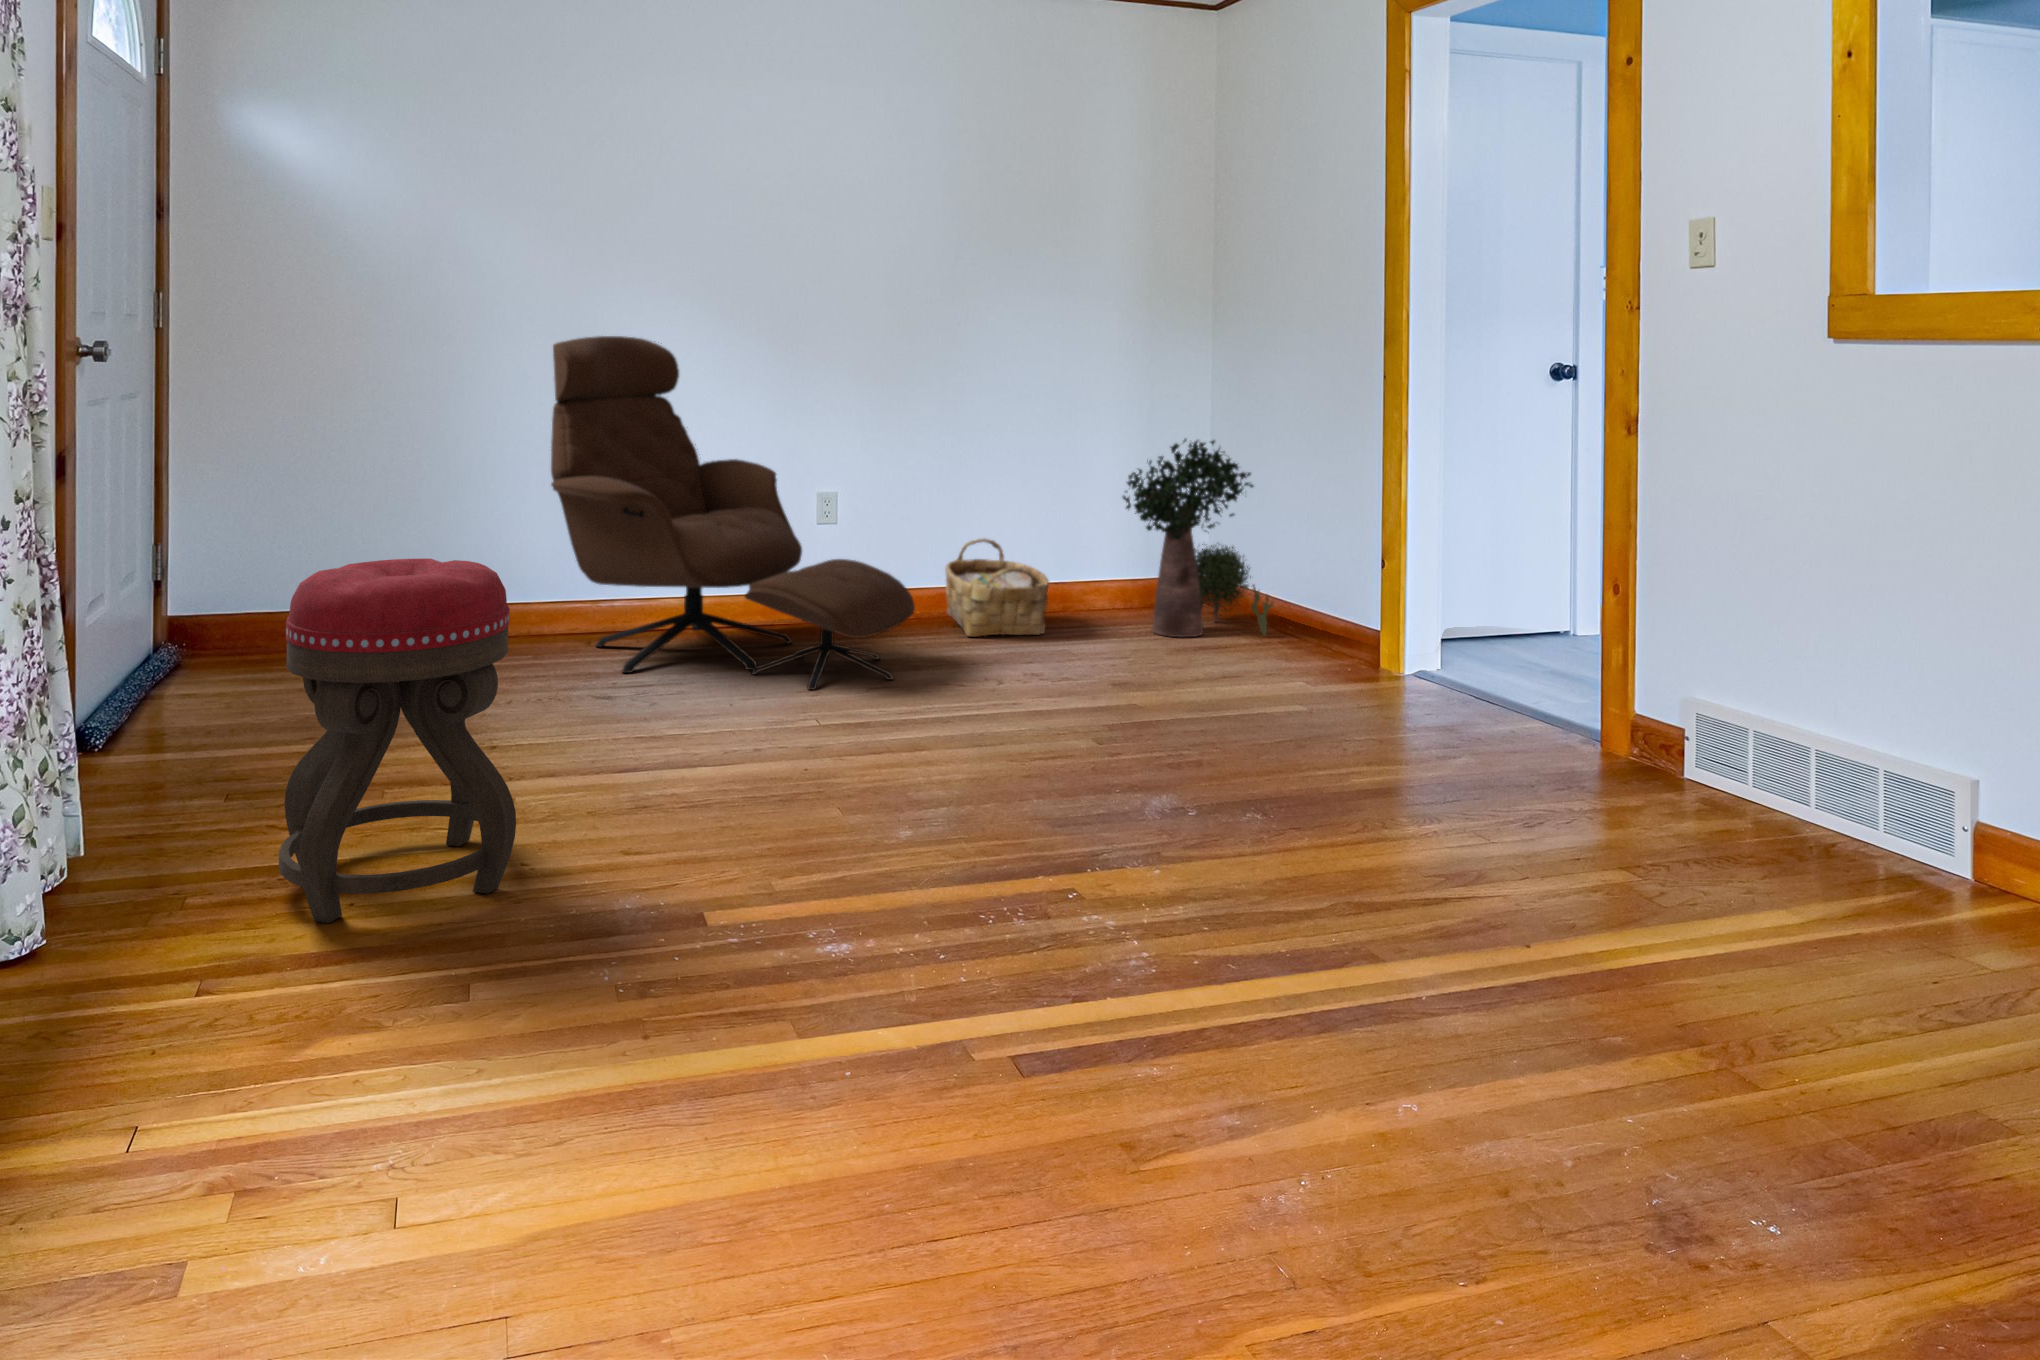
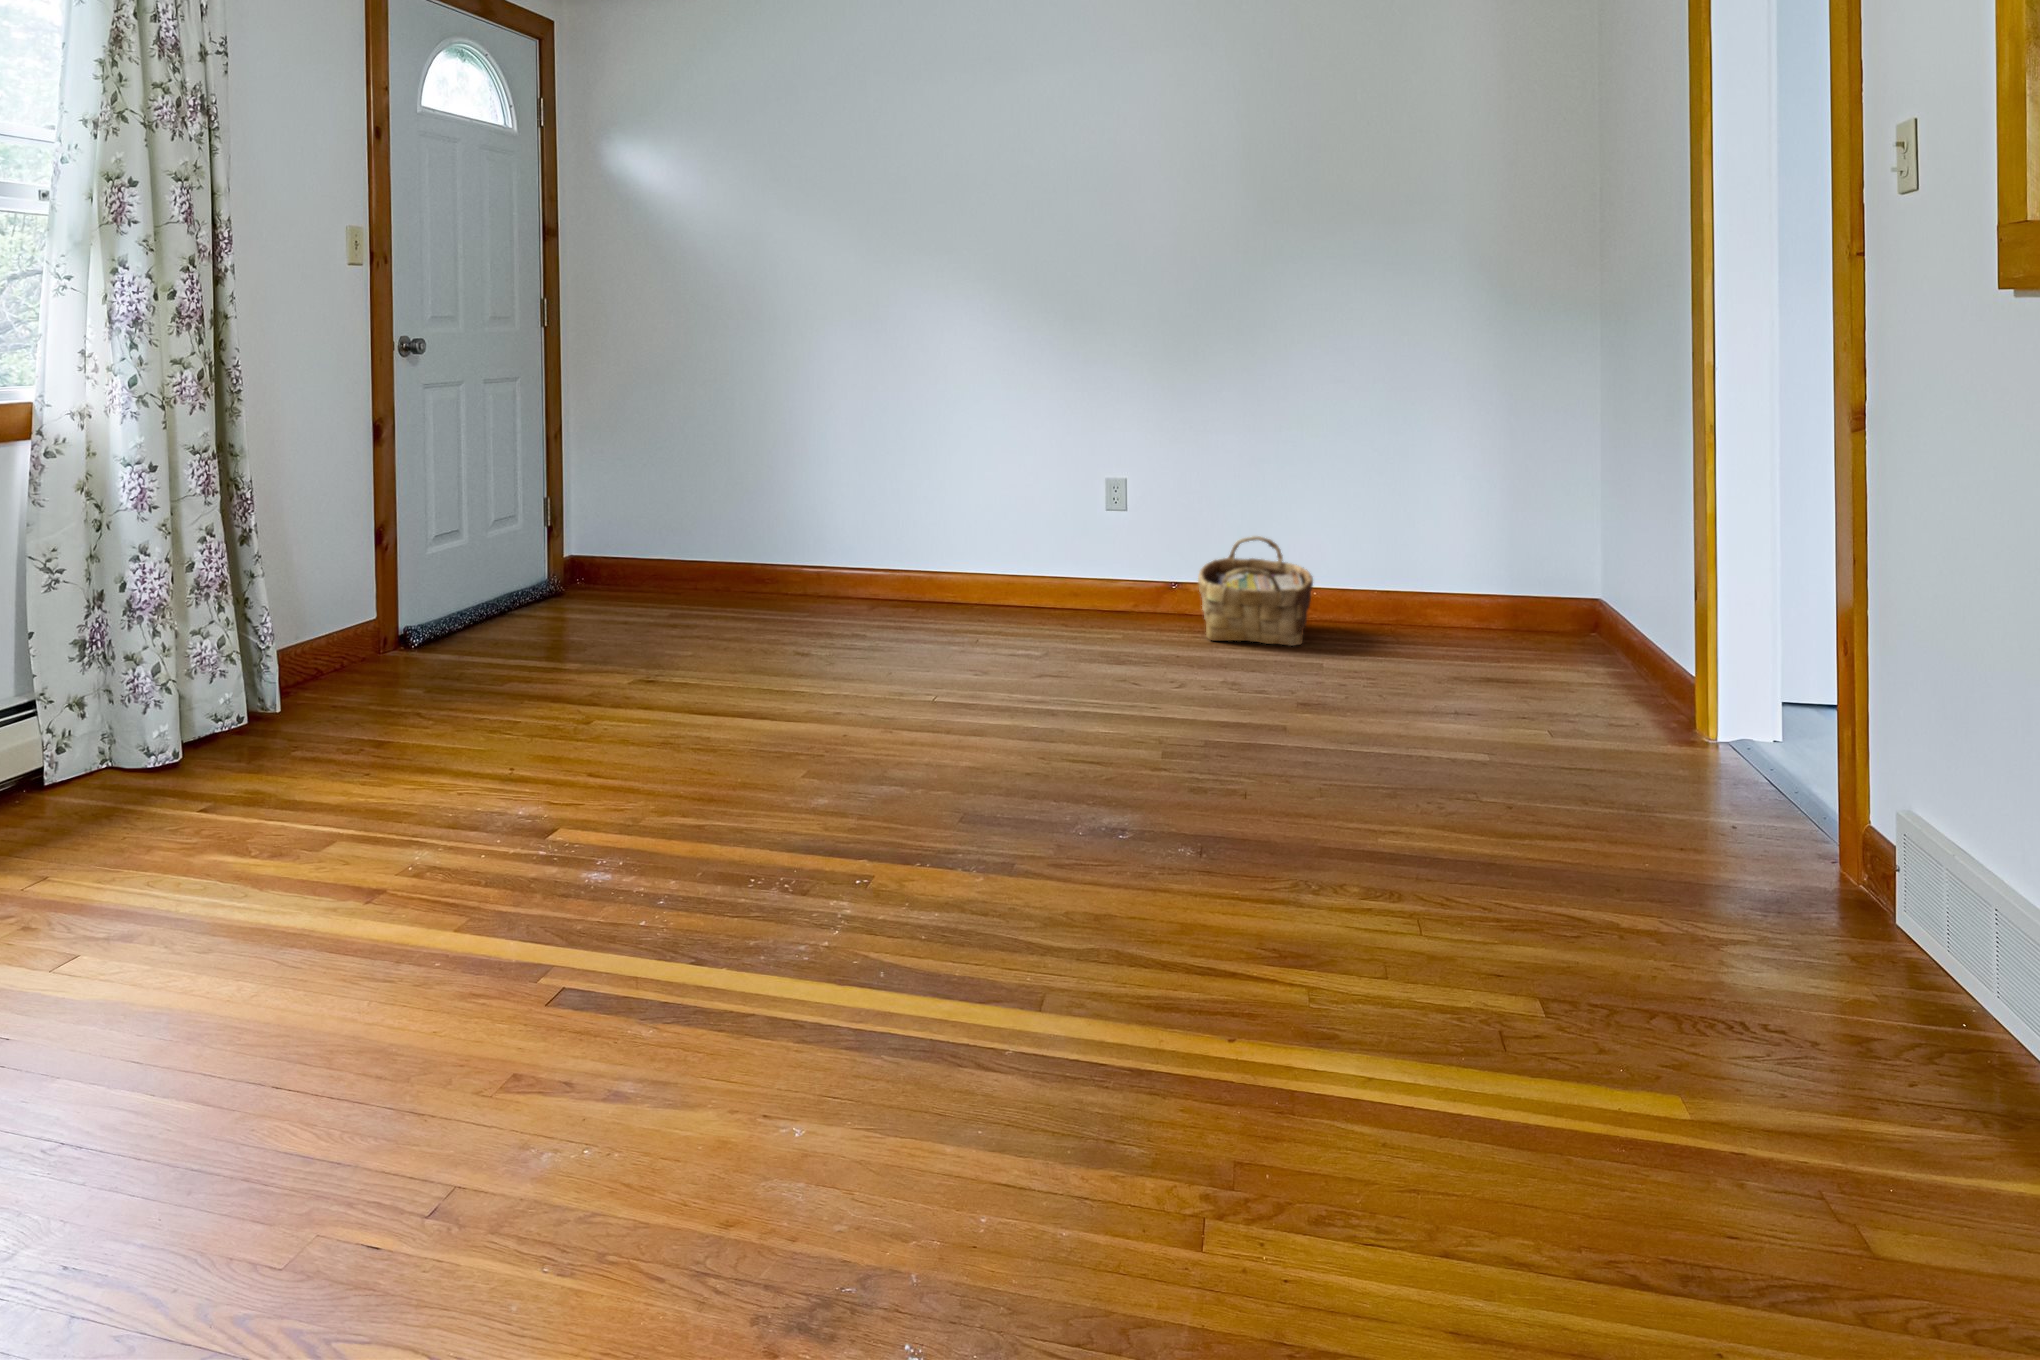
lounge chair: present [551,336,915,690] -> none [788,331,1104,671]
potted plant: present [1123,439,1274,637] -> none [1398,426,1597,677]
ottoman: present [279,559,516,923] -> none [316,509,520,785]

